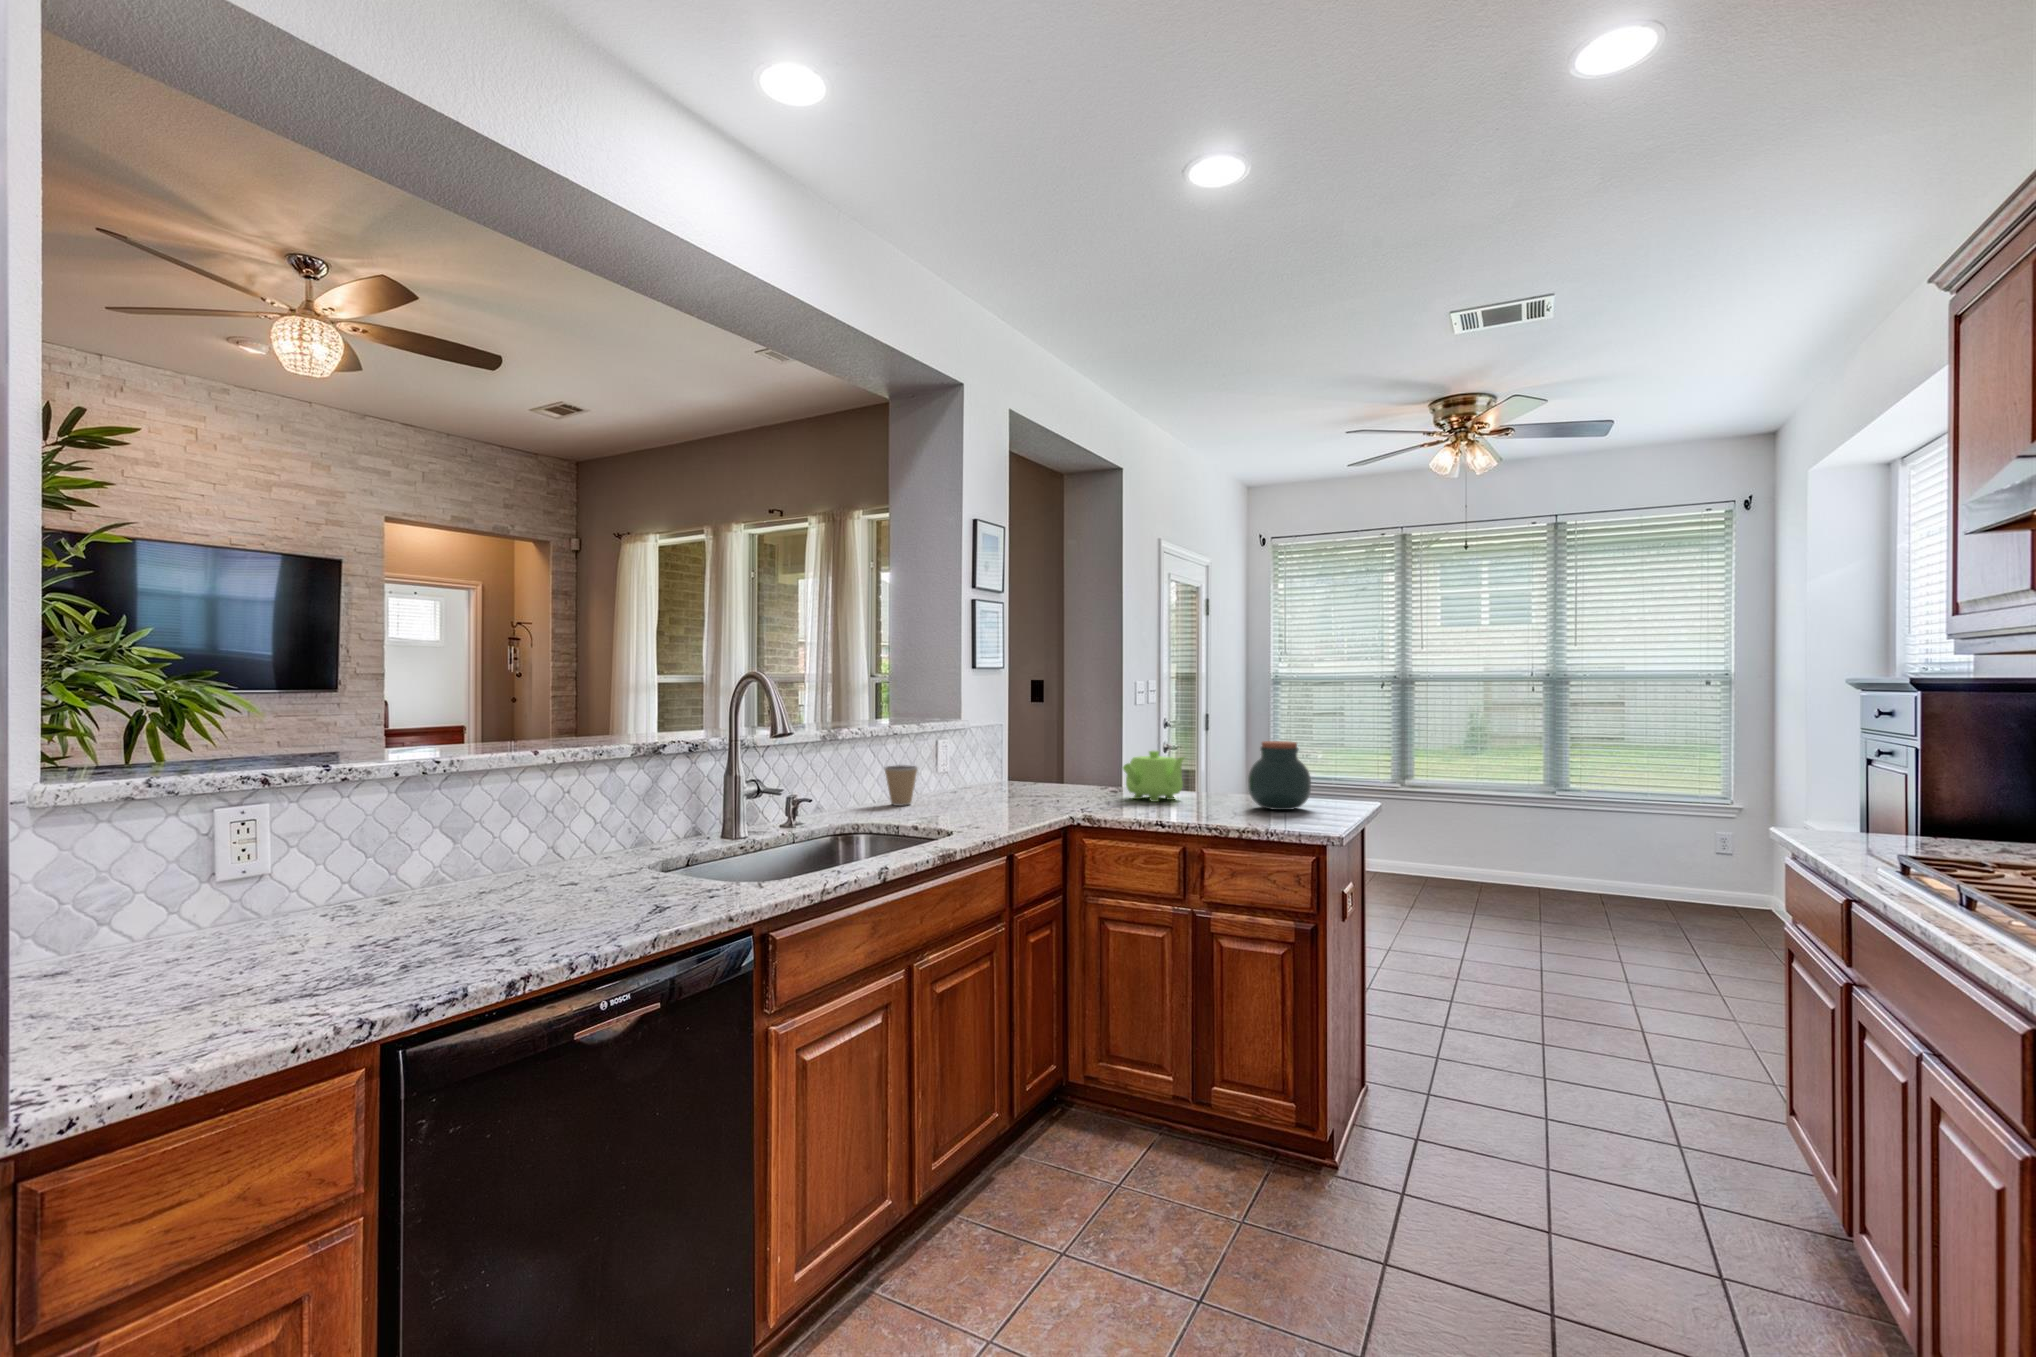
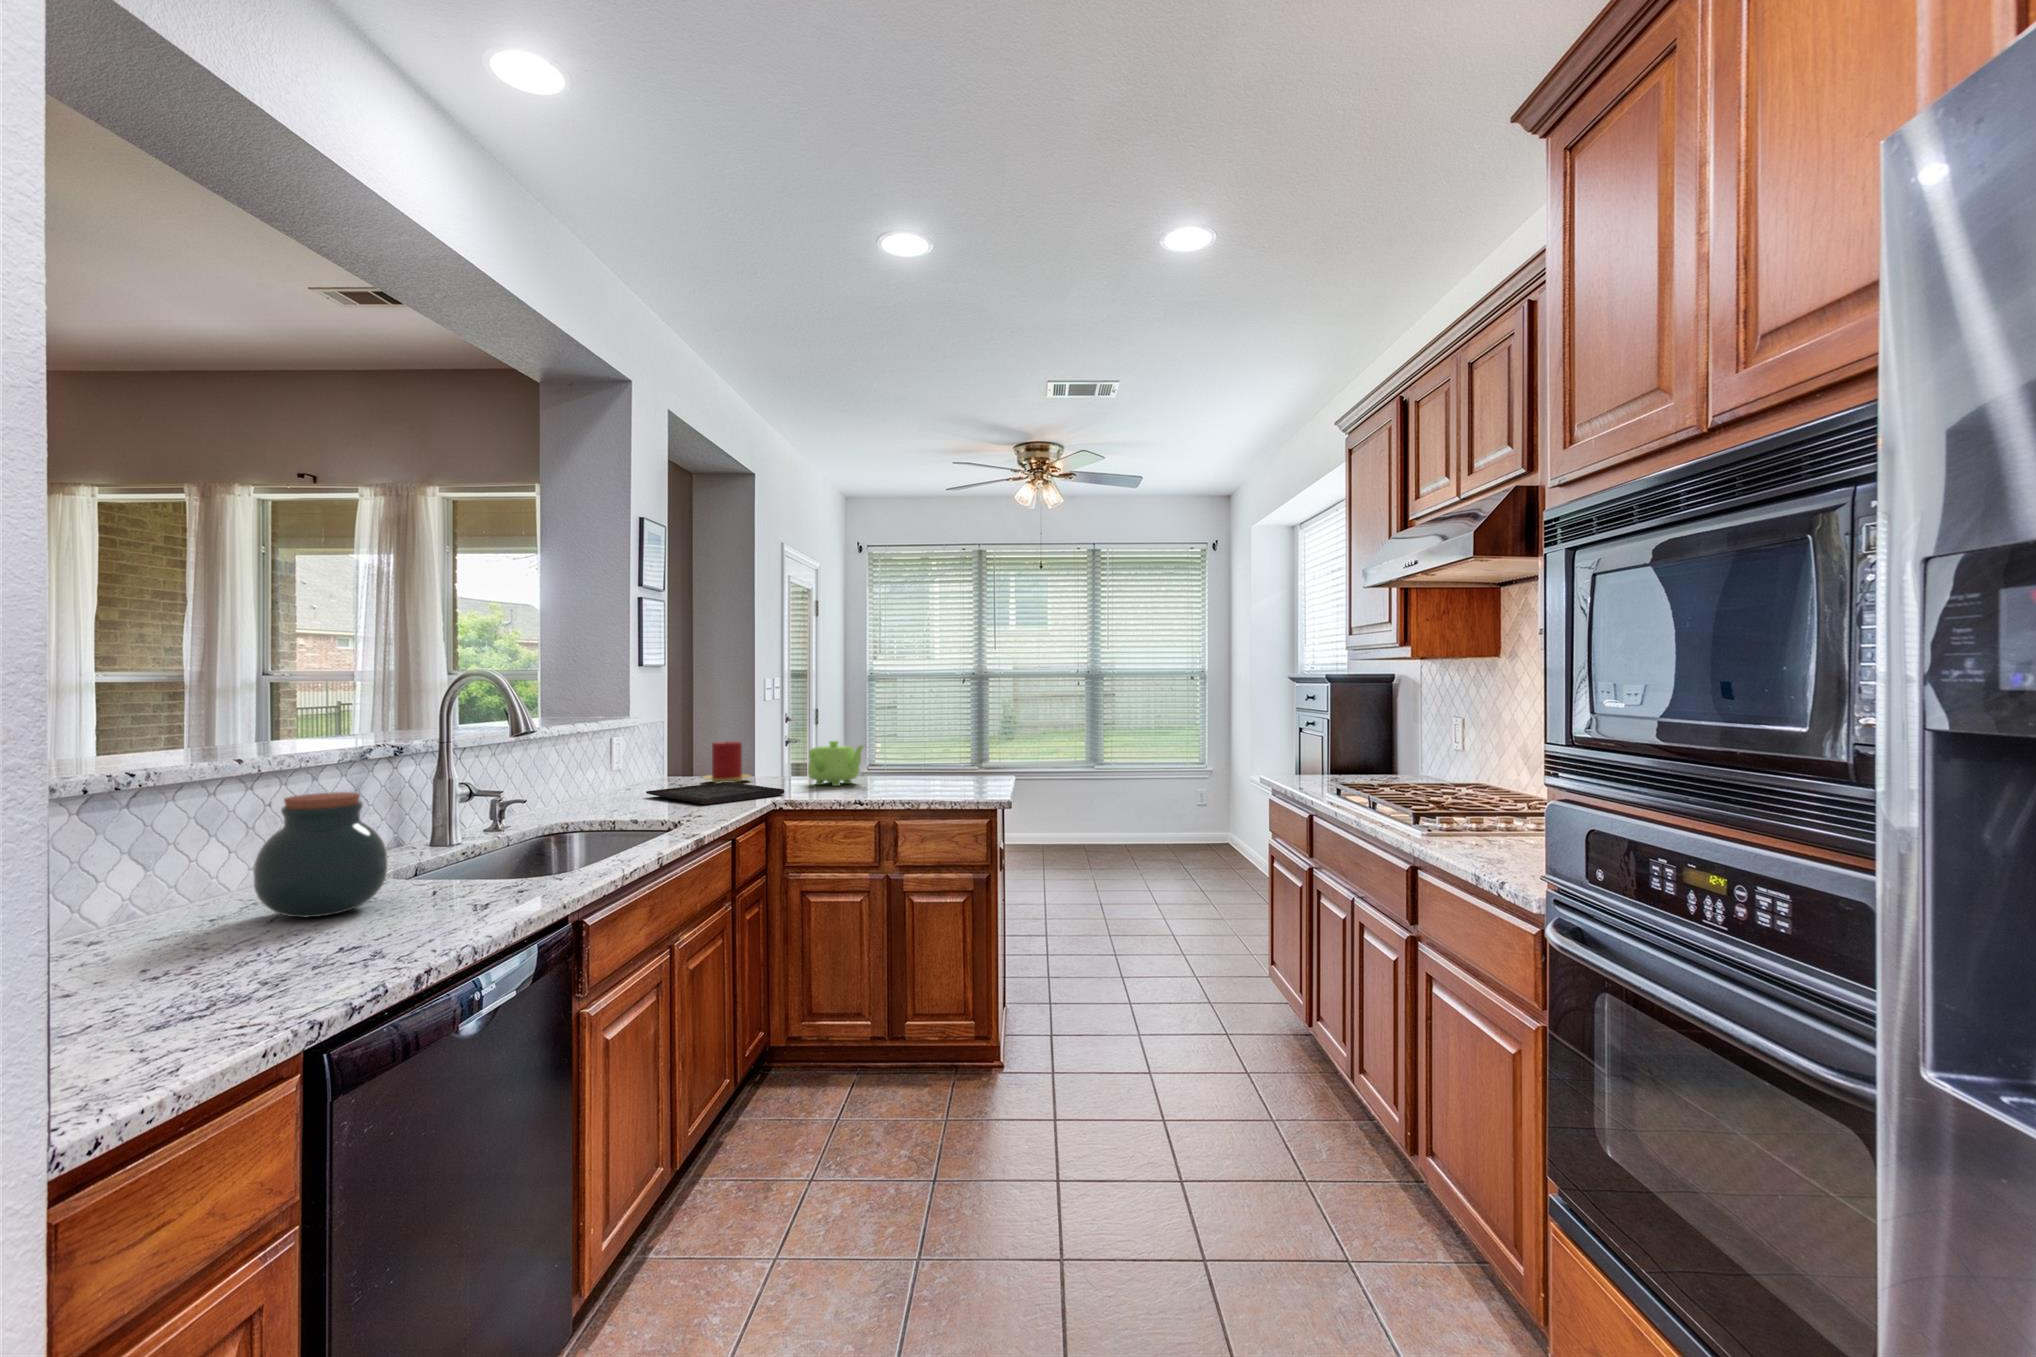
jar: present [1248,741,1311,810] -> present [254,792,388,917]
candle: none [1030,746,1079,790] -> present [703,741,751,783]
coffee cup: present [885,765,918,806] -> none [568,765,606,806]
tray: none [960,789,1088,813] -> present [646,782,784,805]

